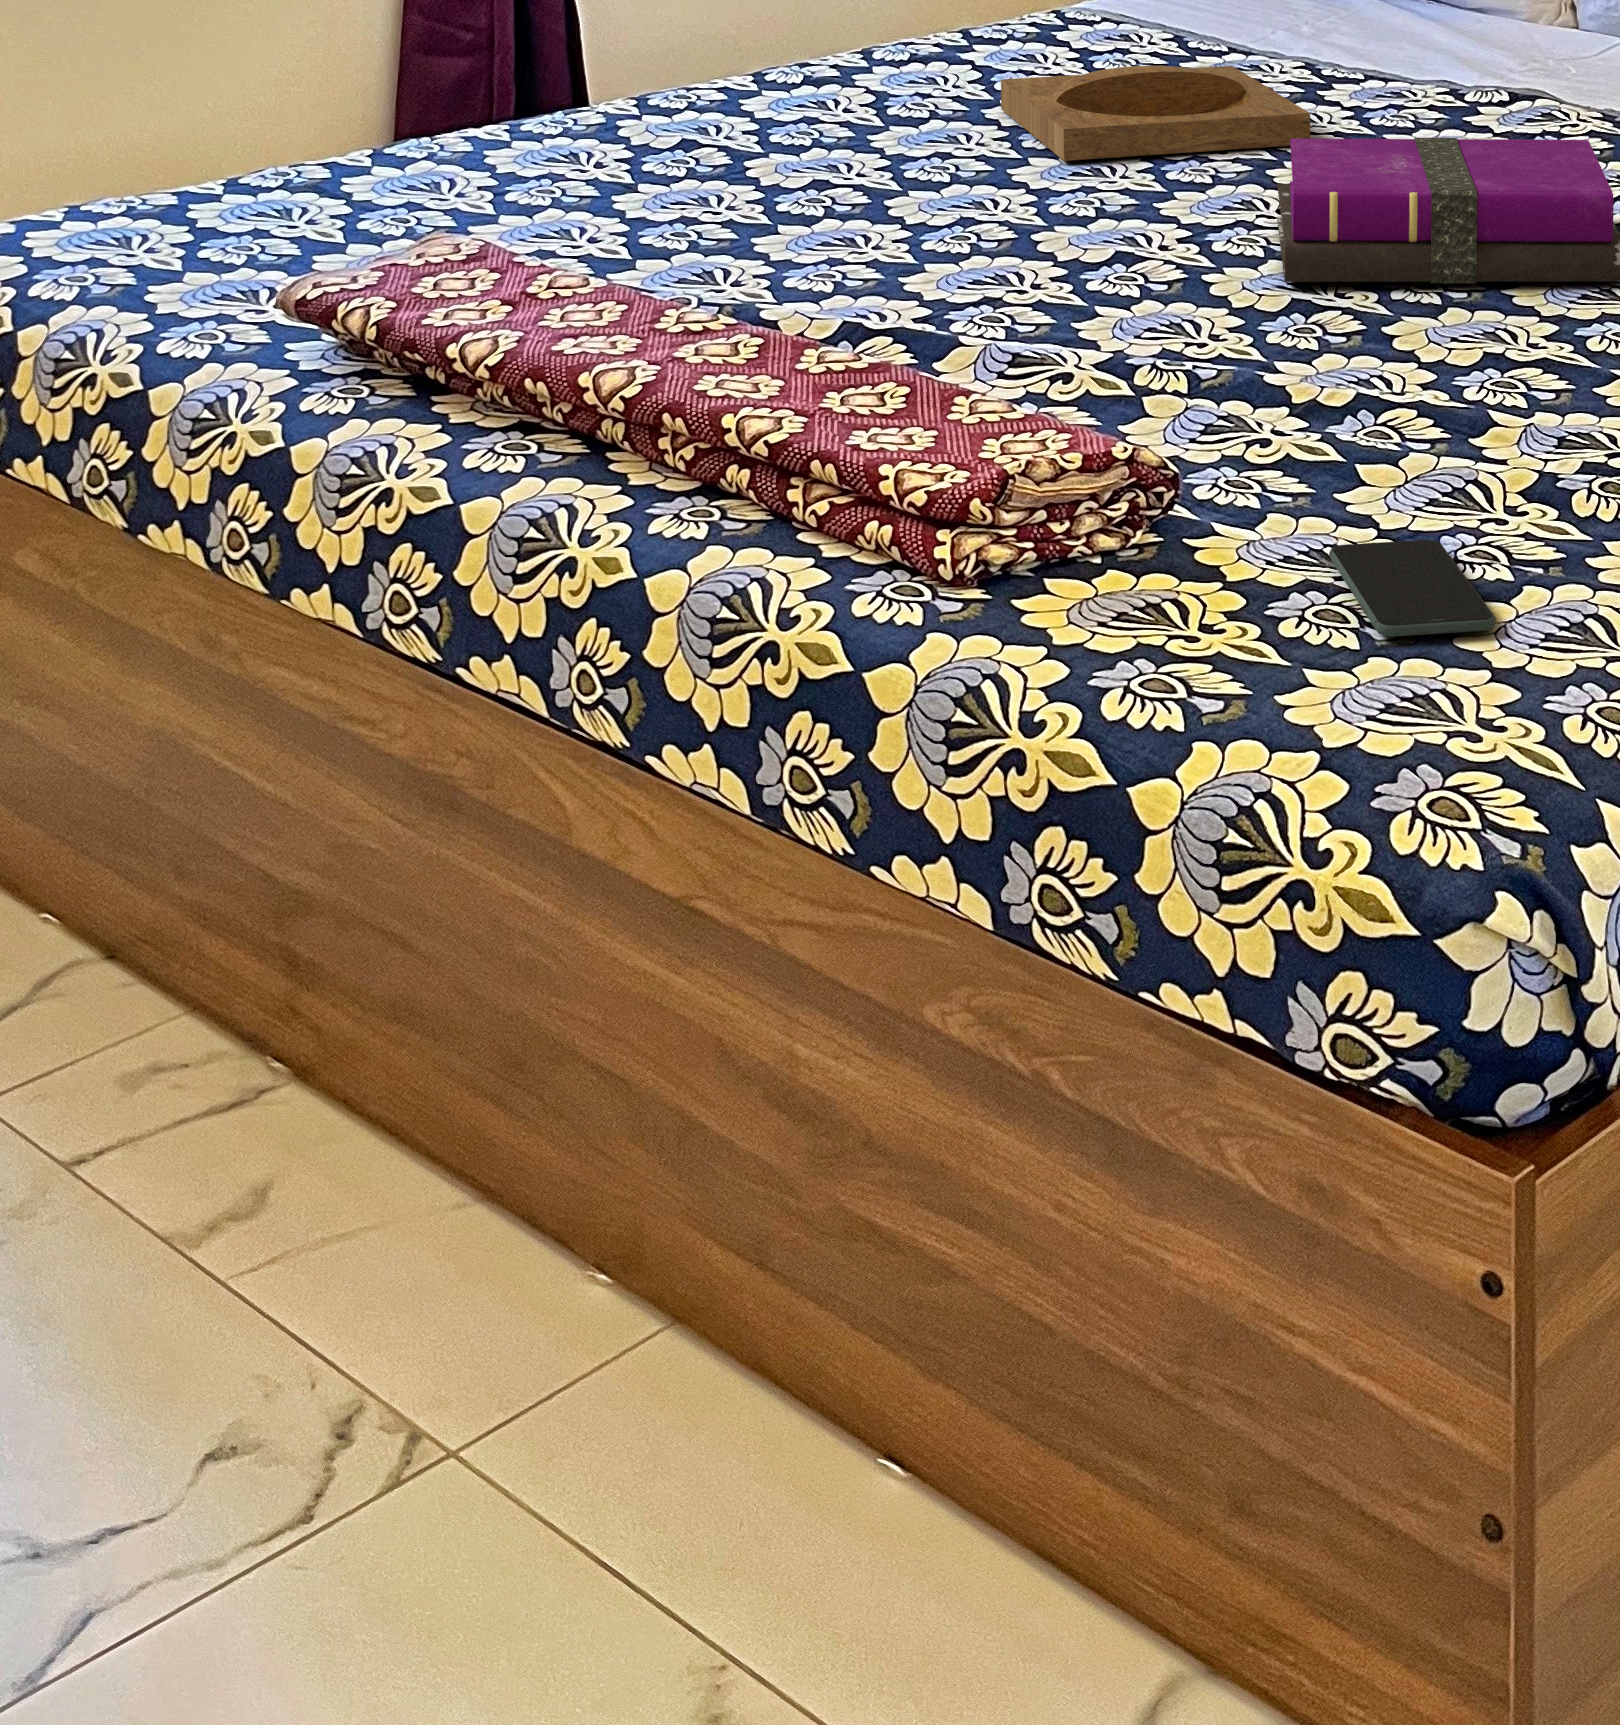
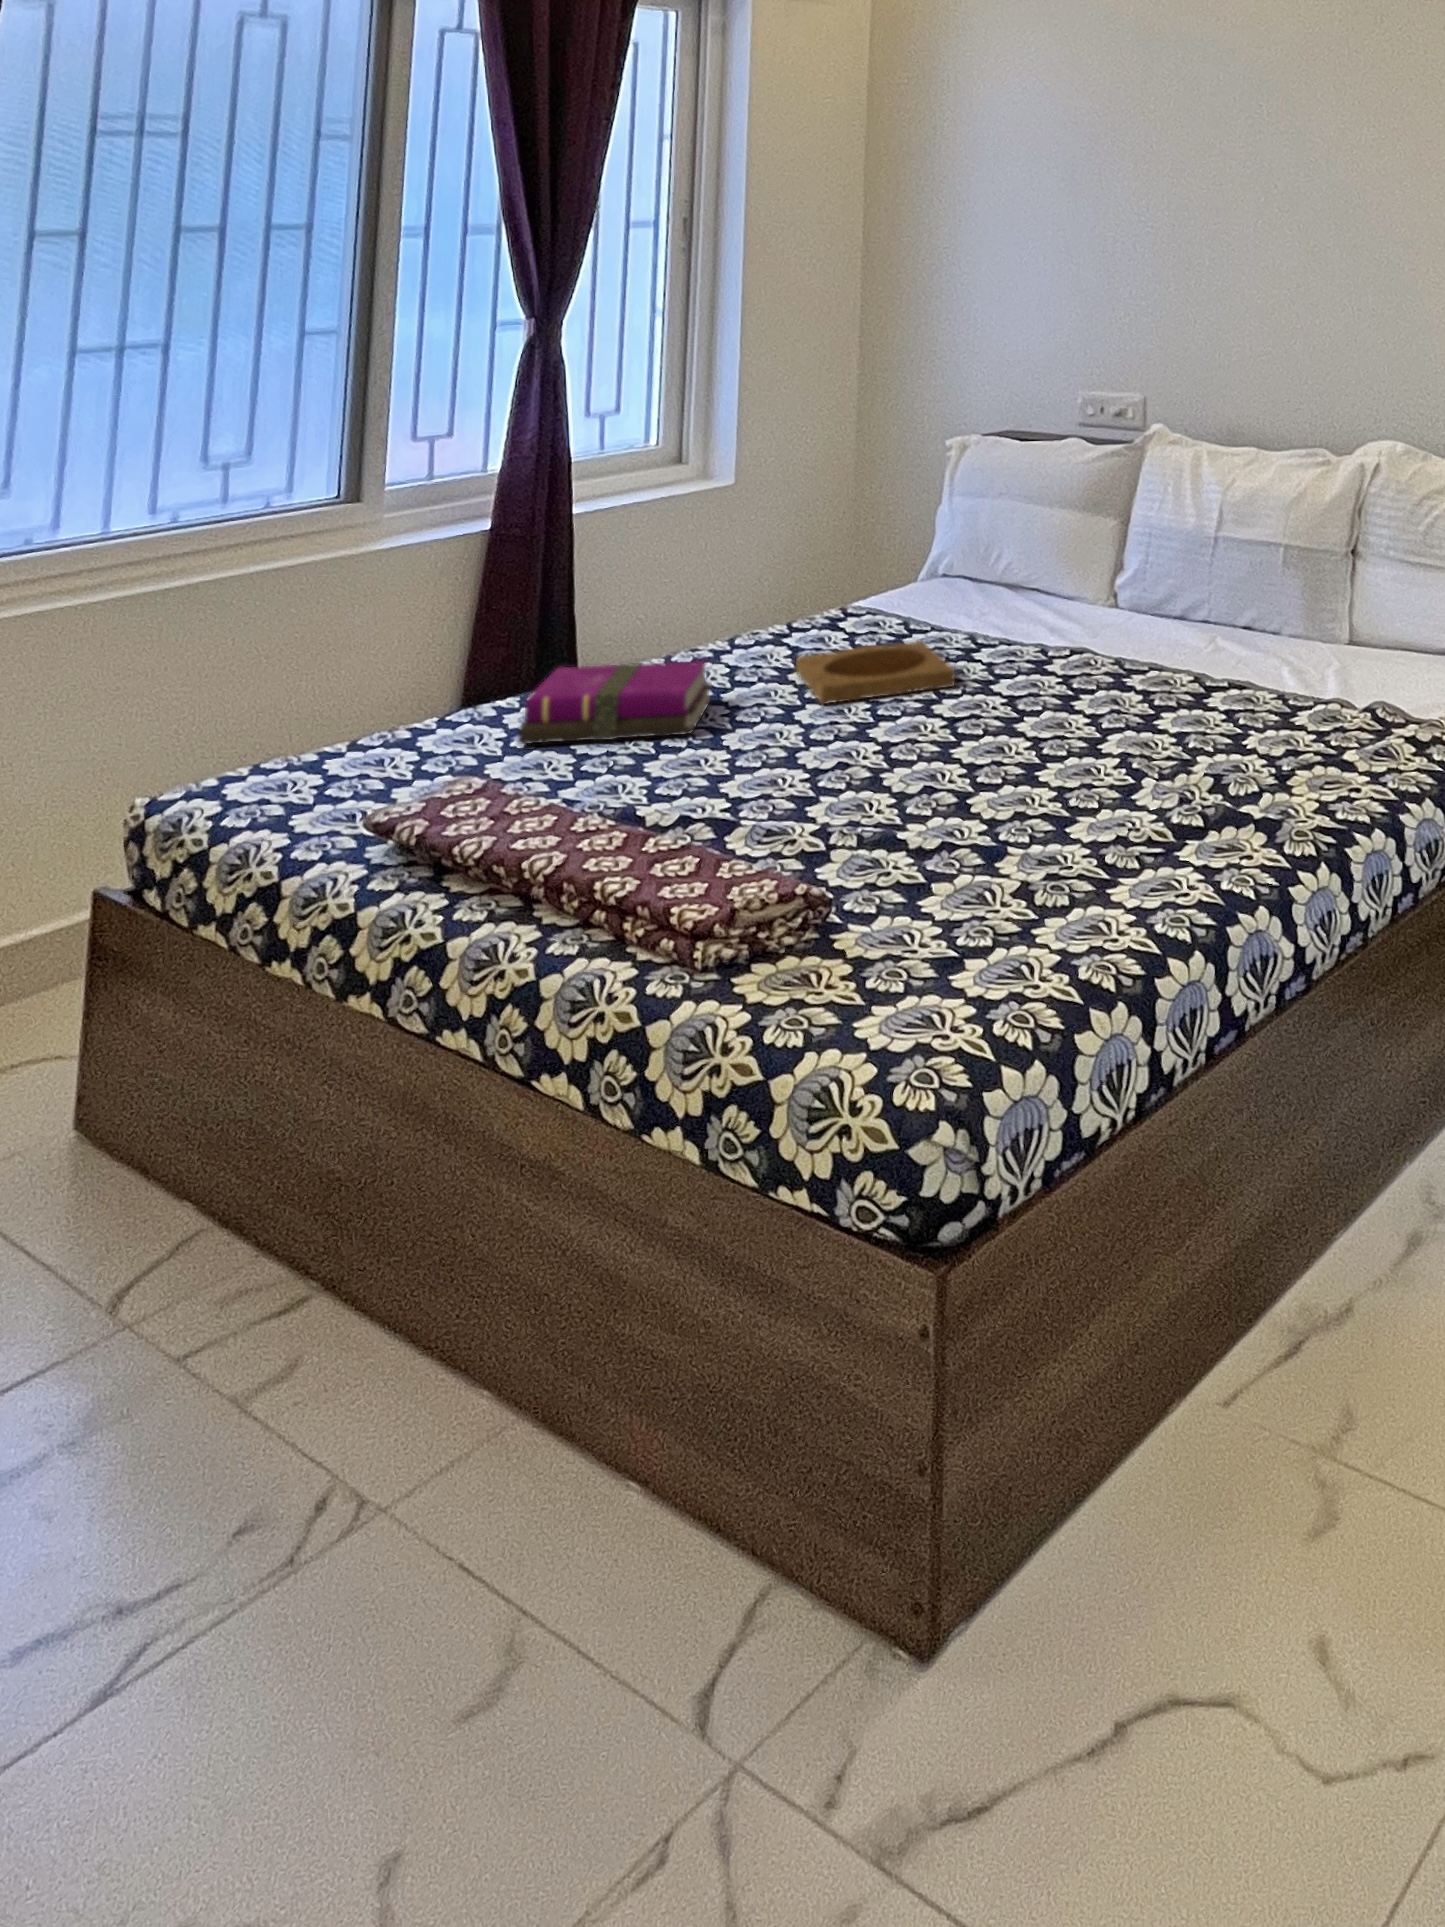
notebook: present [1277,138,1620,284] -> present [518,661,712,744]
smartphone: present [1329,540,1496,637] -> none [901,926,973,984]

